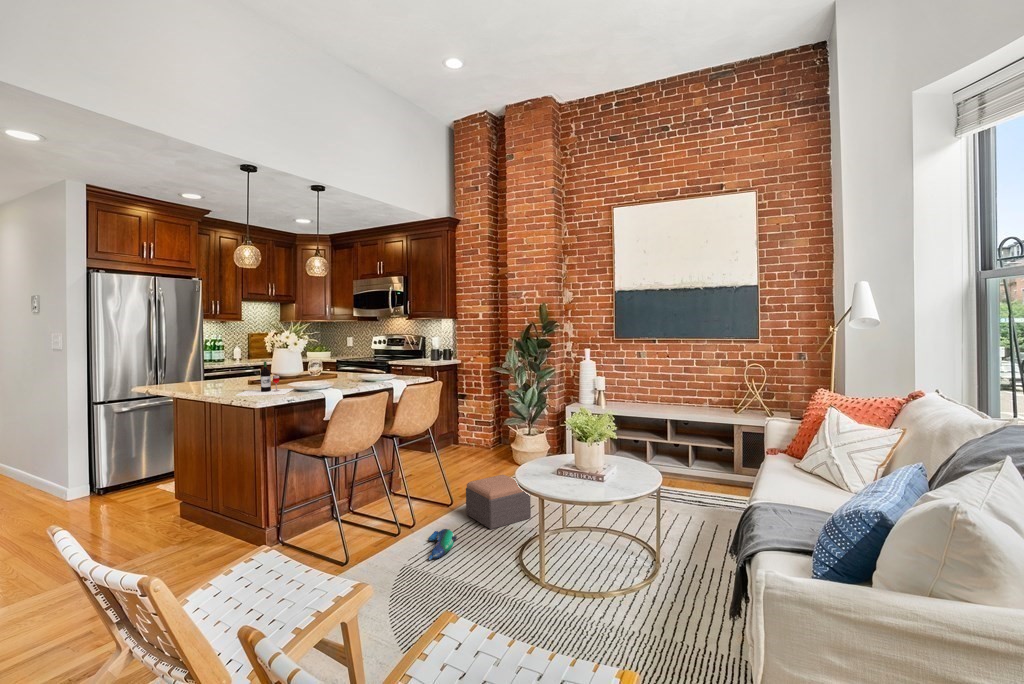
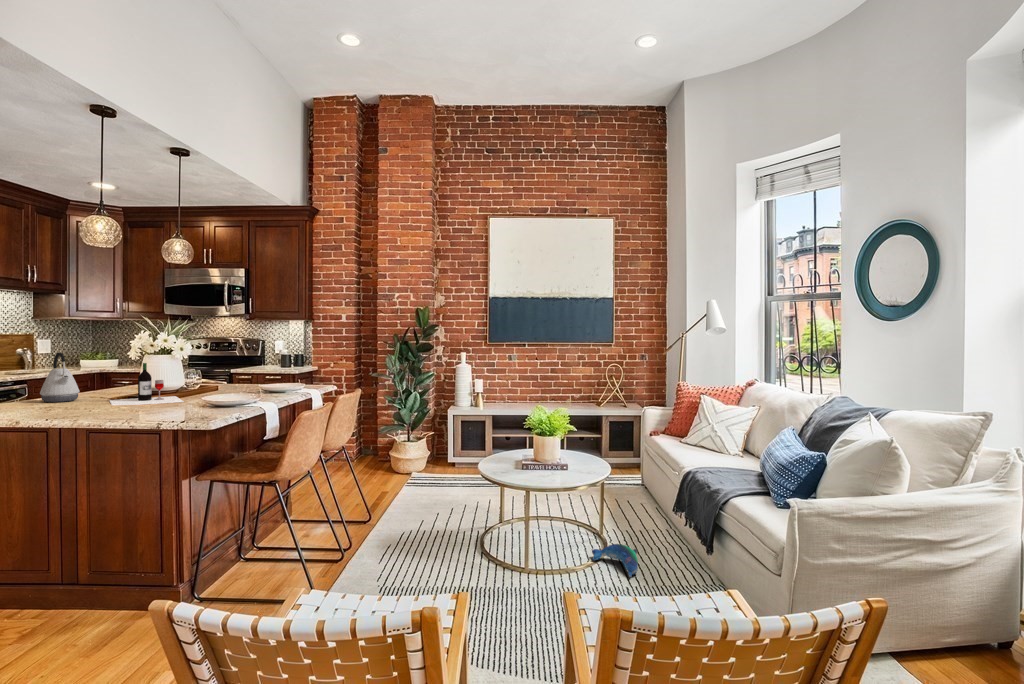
kettle: none [206,353,233,391] -> present [40,353,80,402]
footstool: present [466,475,531,529] -> none [396,477,463,530]
plush toy: present [428,529,457,560] -> present [592,544,638,577]

